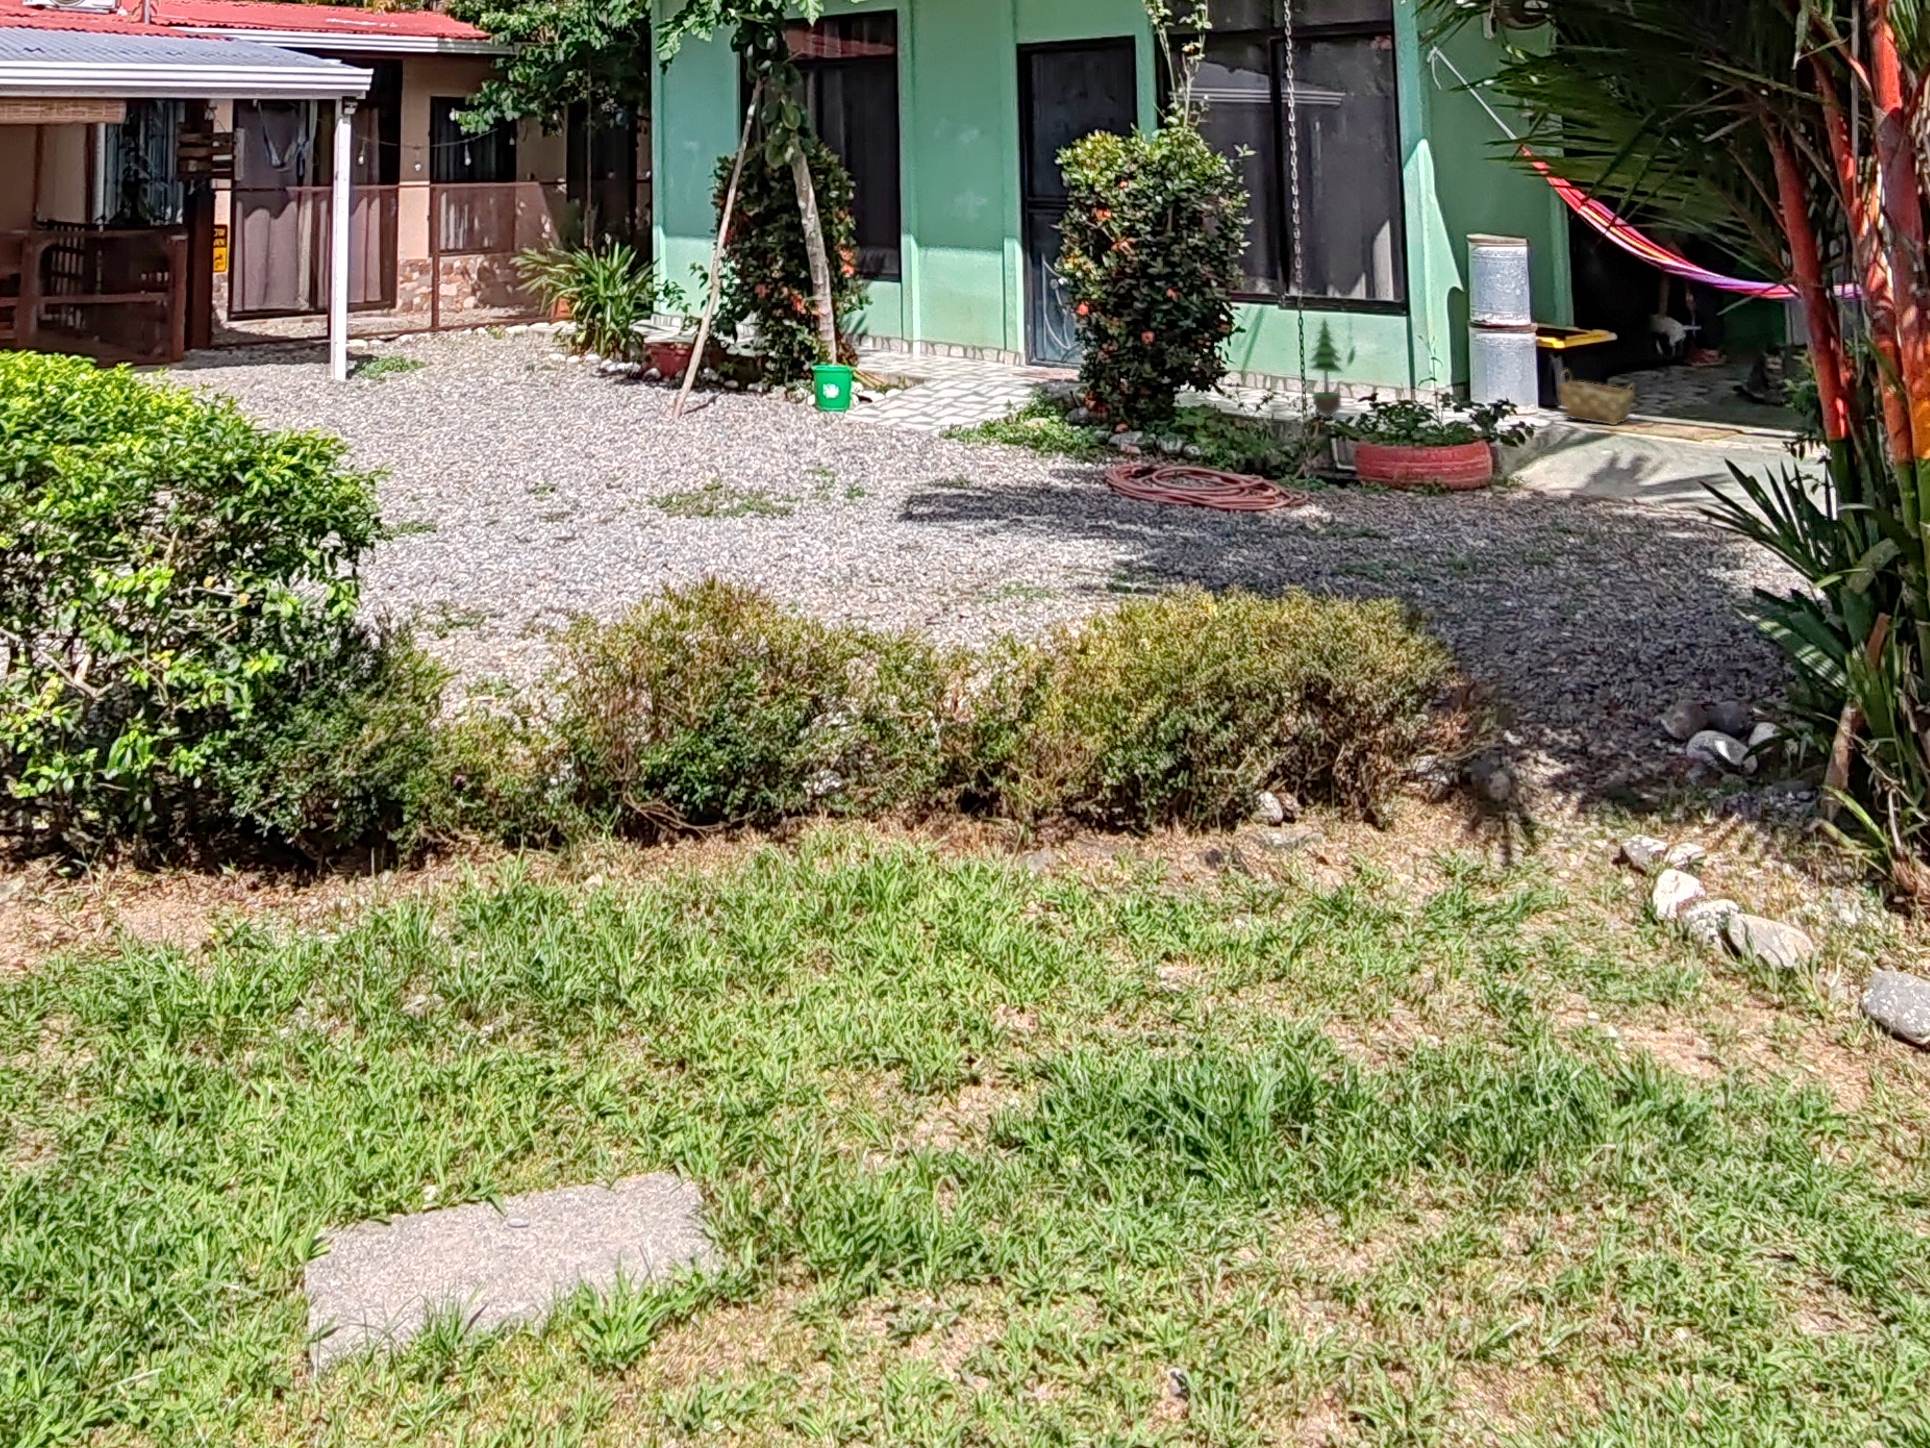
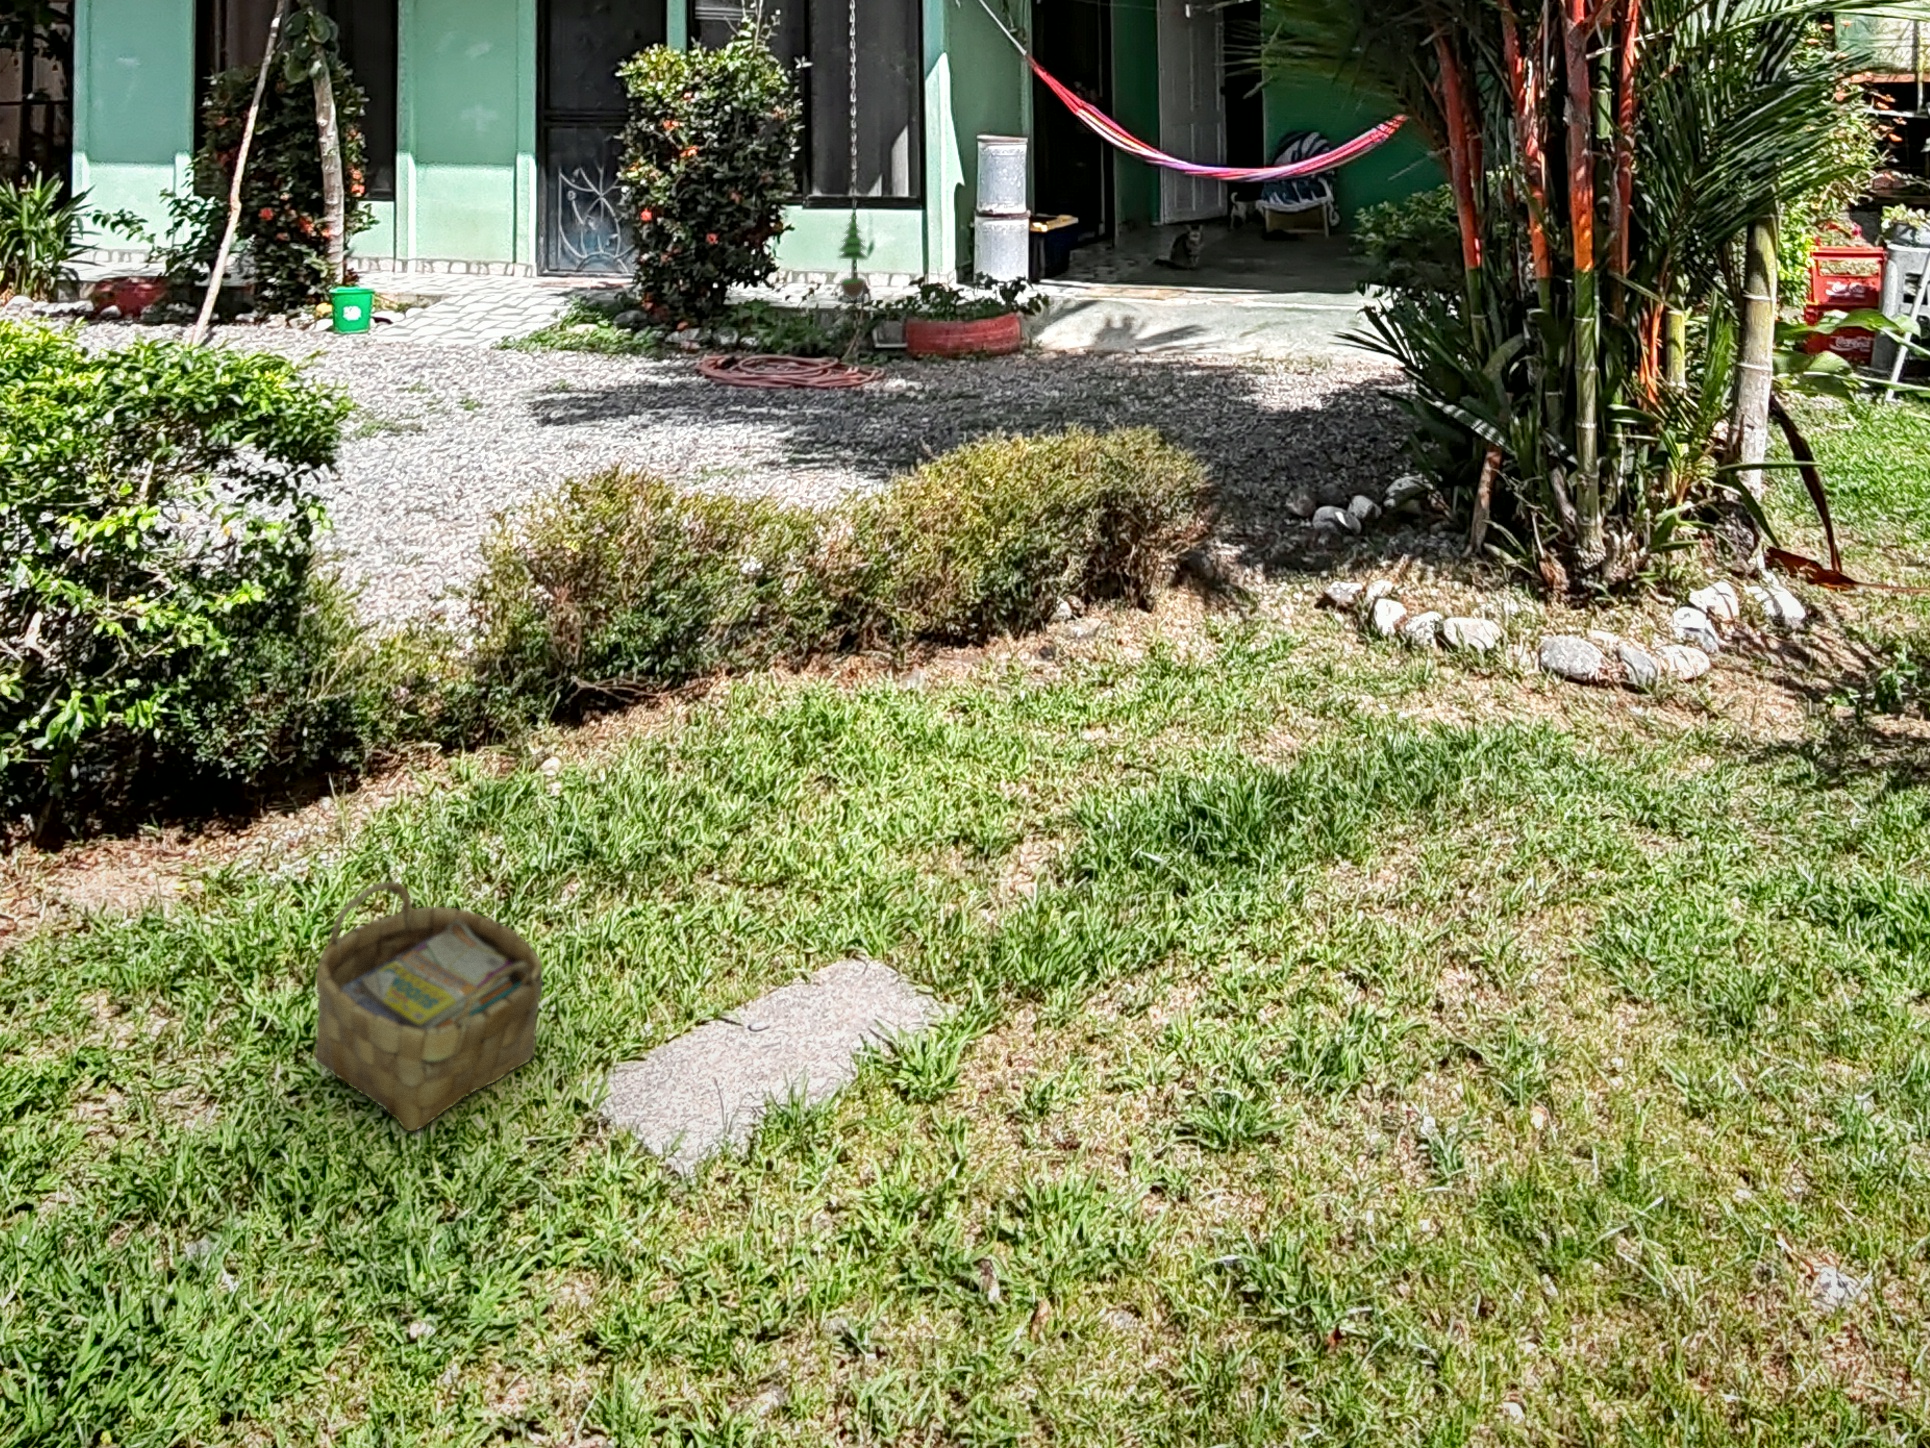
woven basket: present [1558,369,1635,425] -> present [315,881,543,1131]

